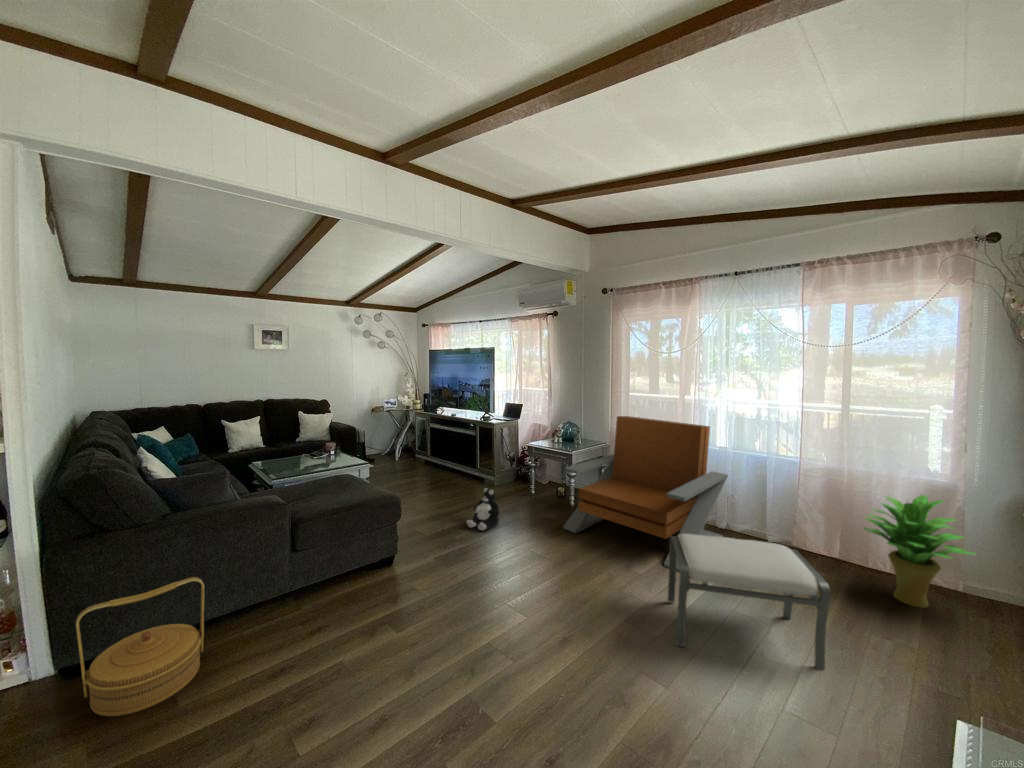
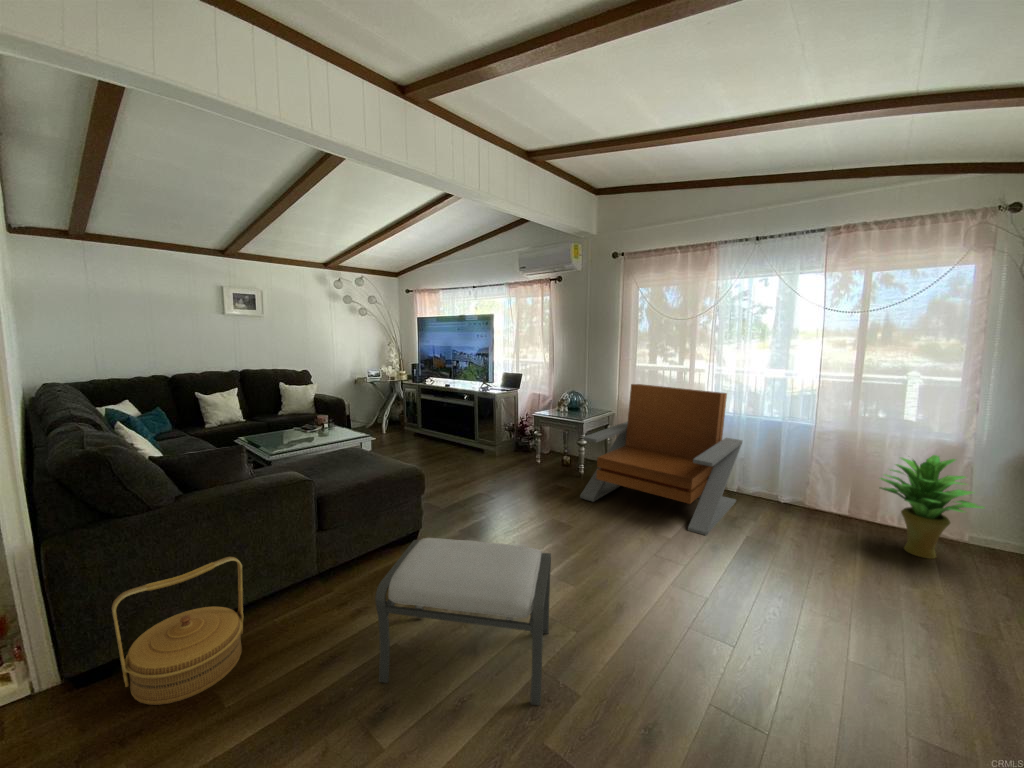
plush toy: present [467,488,499,530] -> none [481,459,515,502]
ottoman: present [668,534,831,669] -> present [375,538,551,706]

